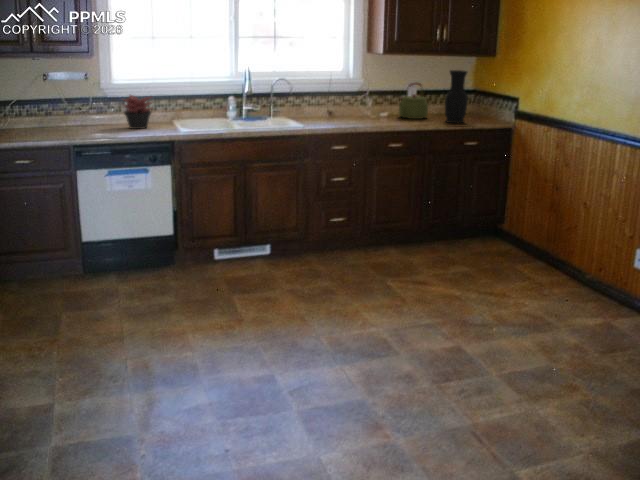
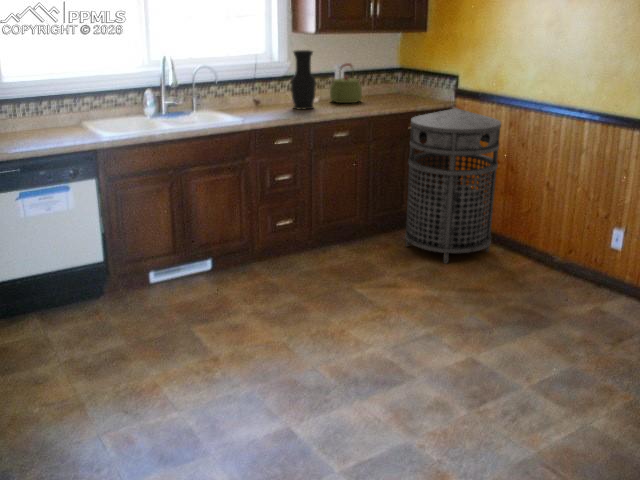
vase: present [445,70,468,123] -> present [291,50,316,109]
succulent plant: present [124,95,151,129] -> none [18,95,61,137]
trash can: none [452,127,546,271] -> present [405,108,501,263]

